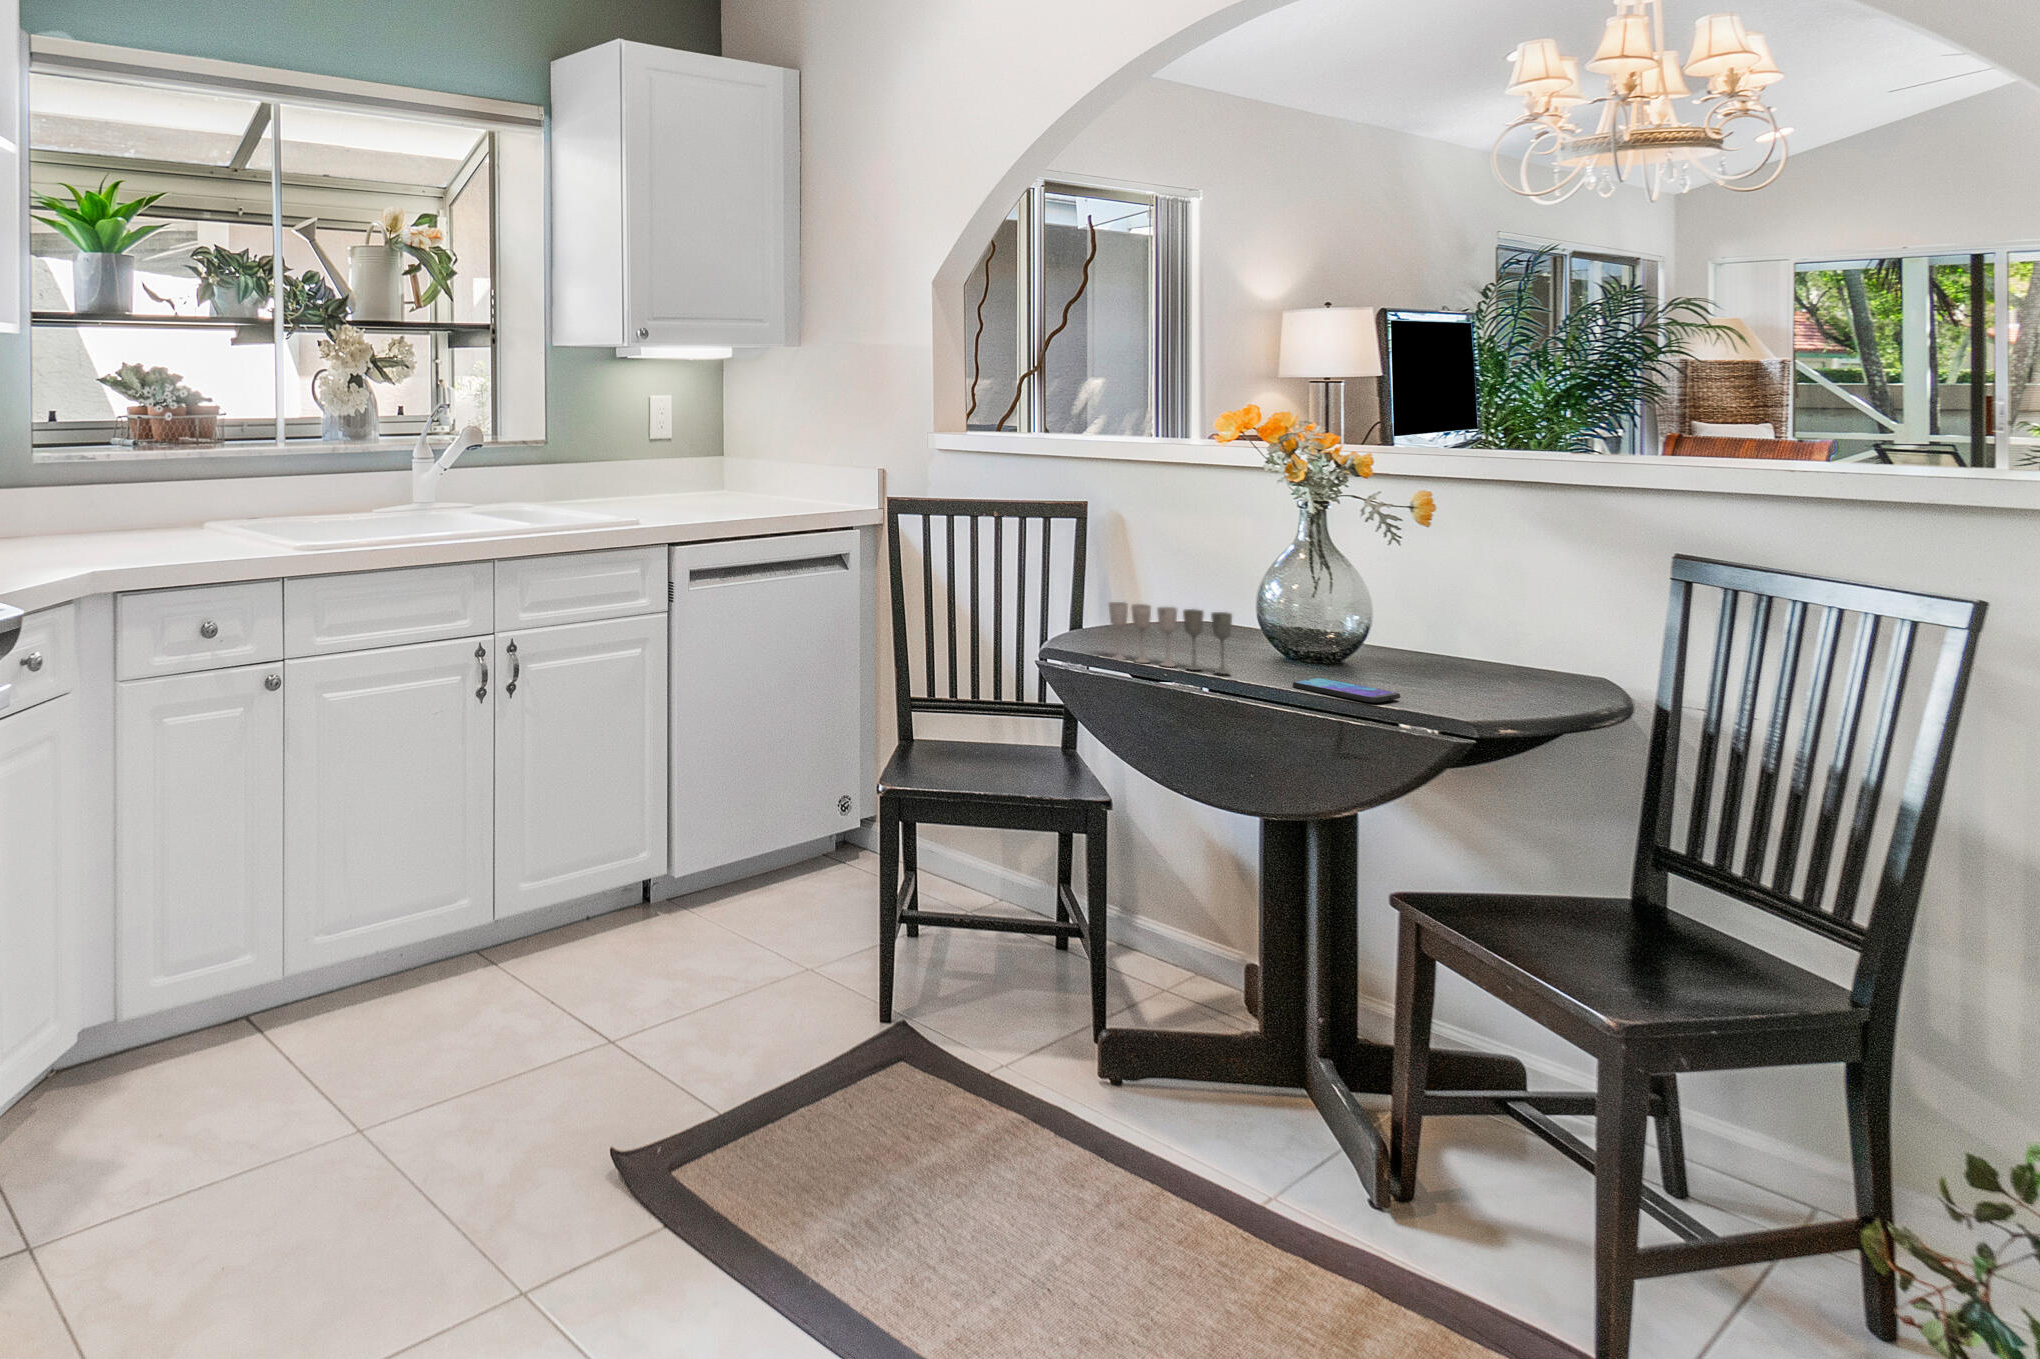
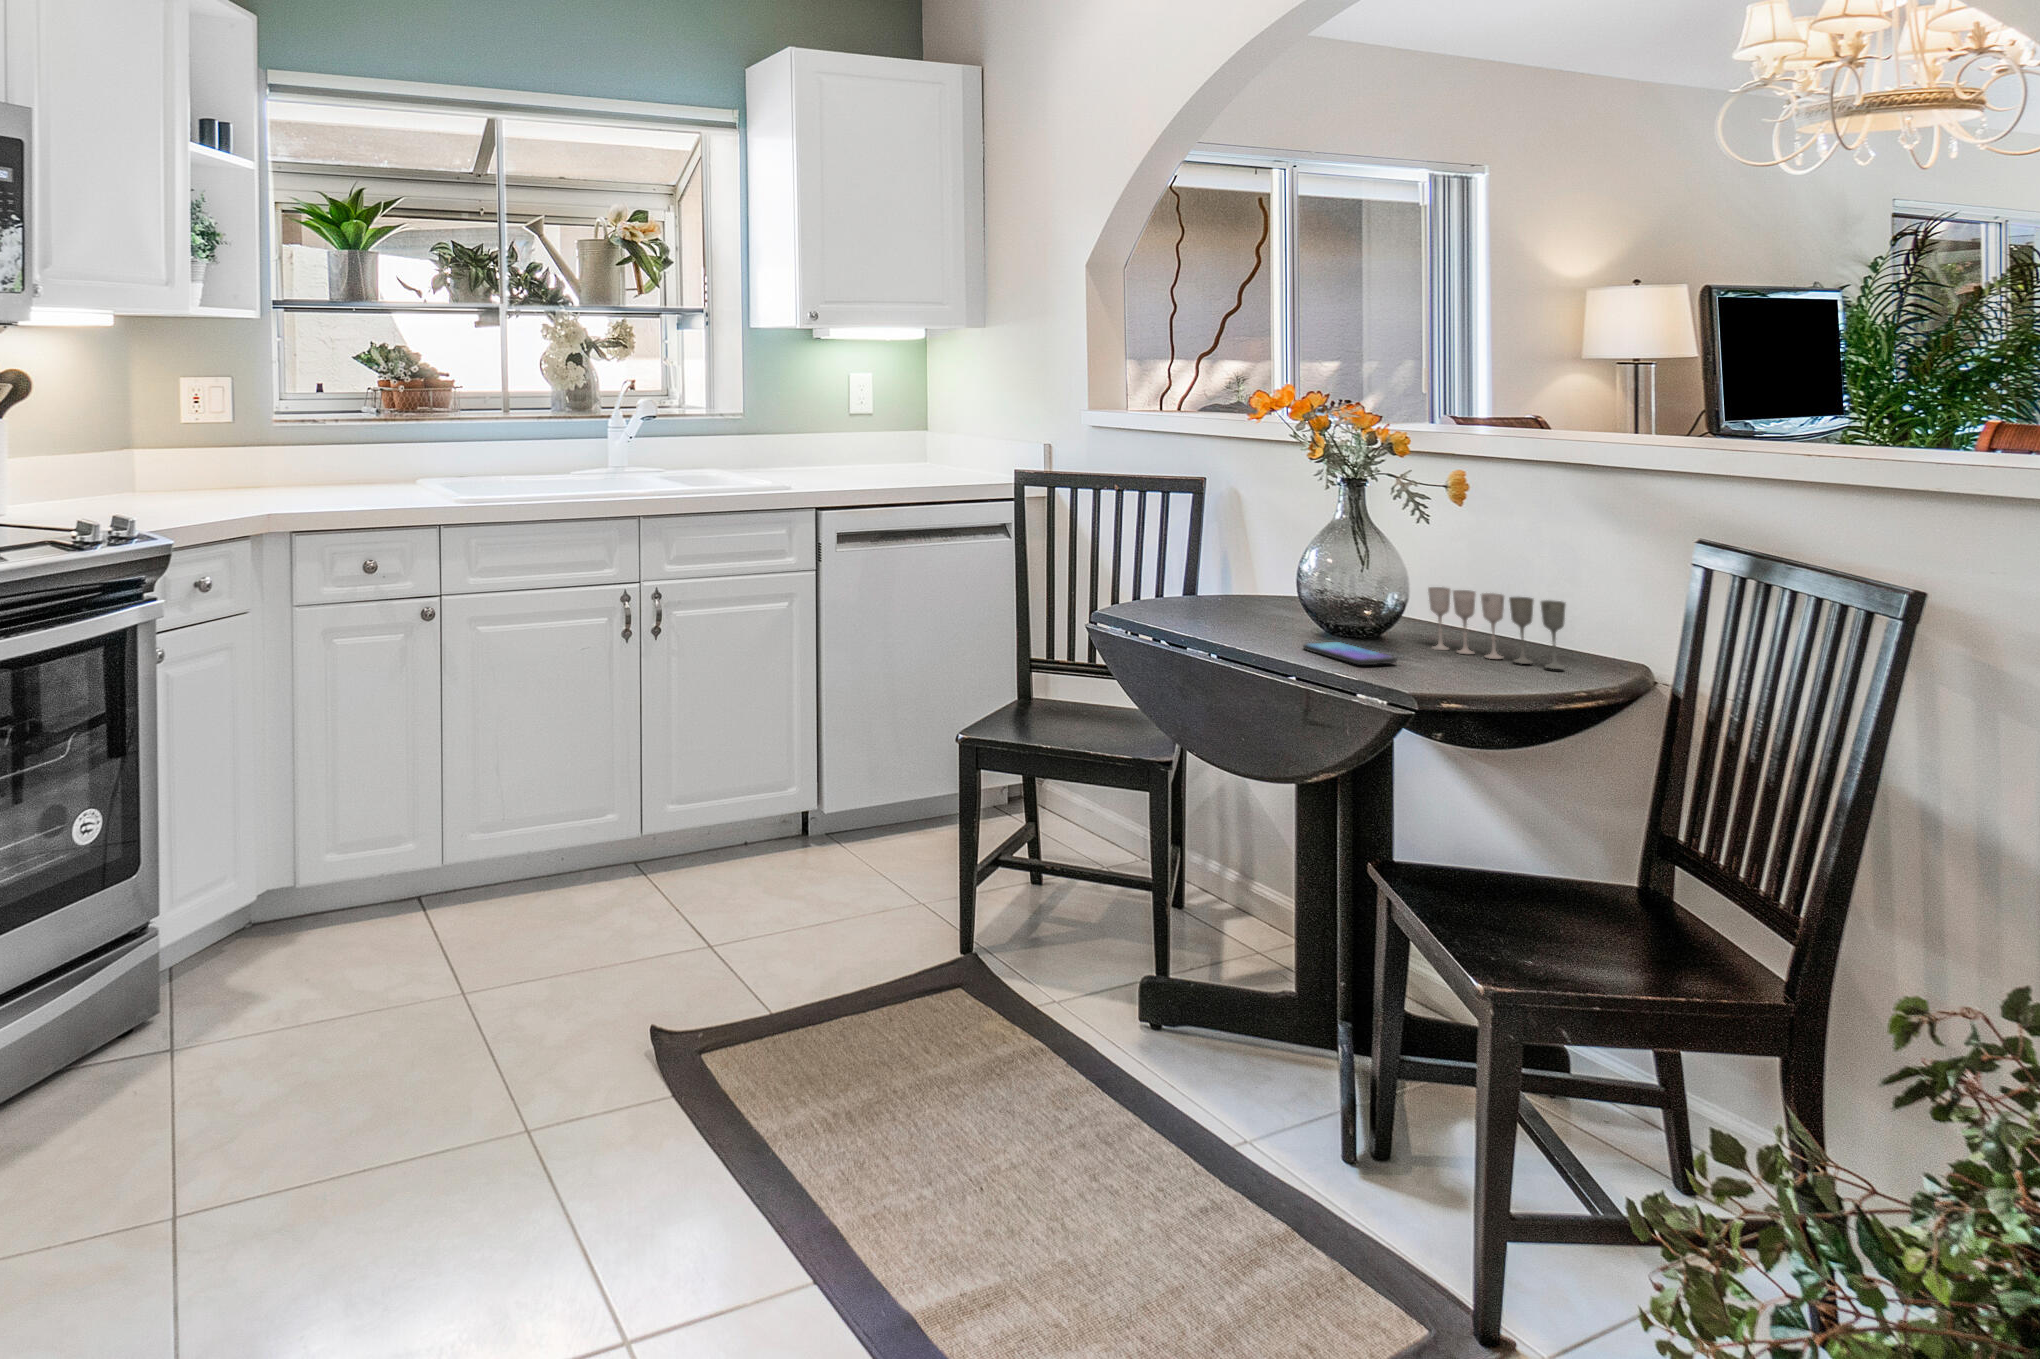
wine glass: present [1109,602,1232,674] -> present [1428,587,1565,669]

